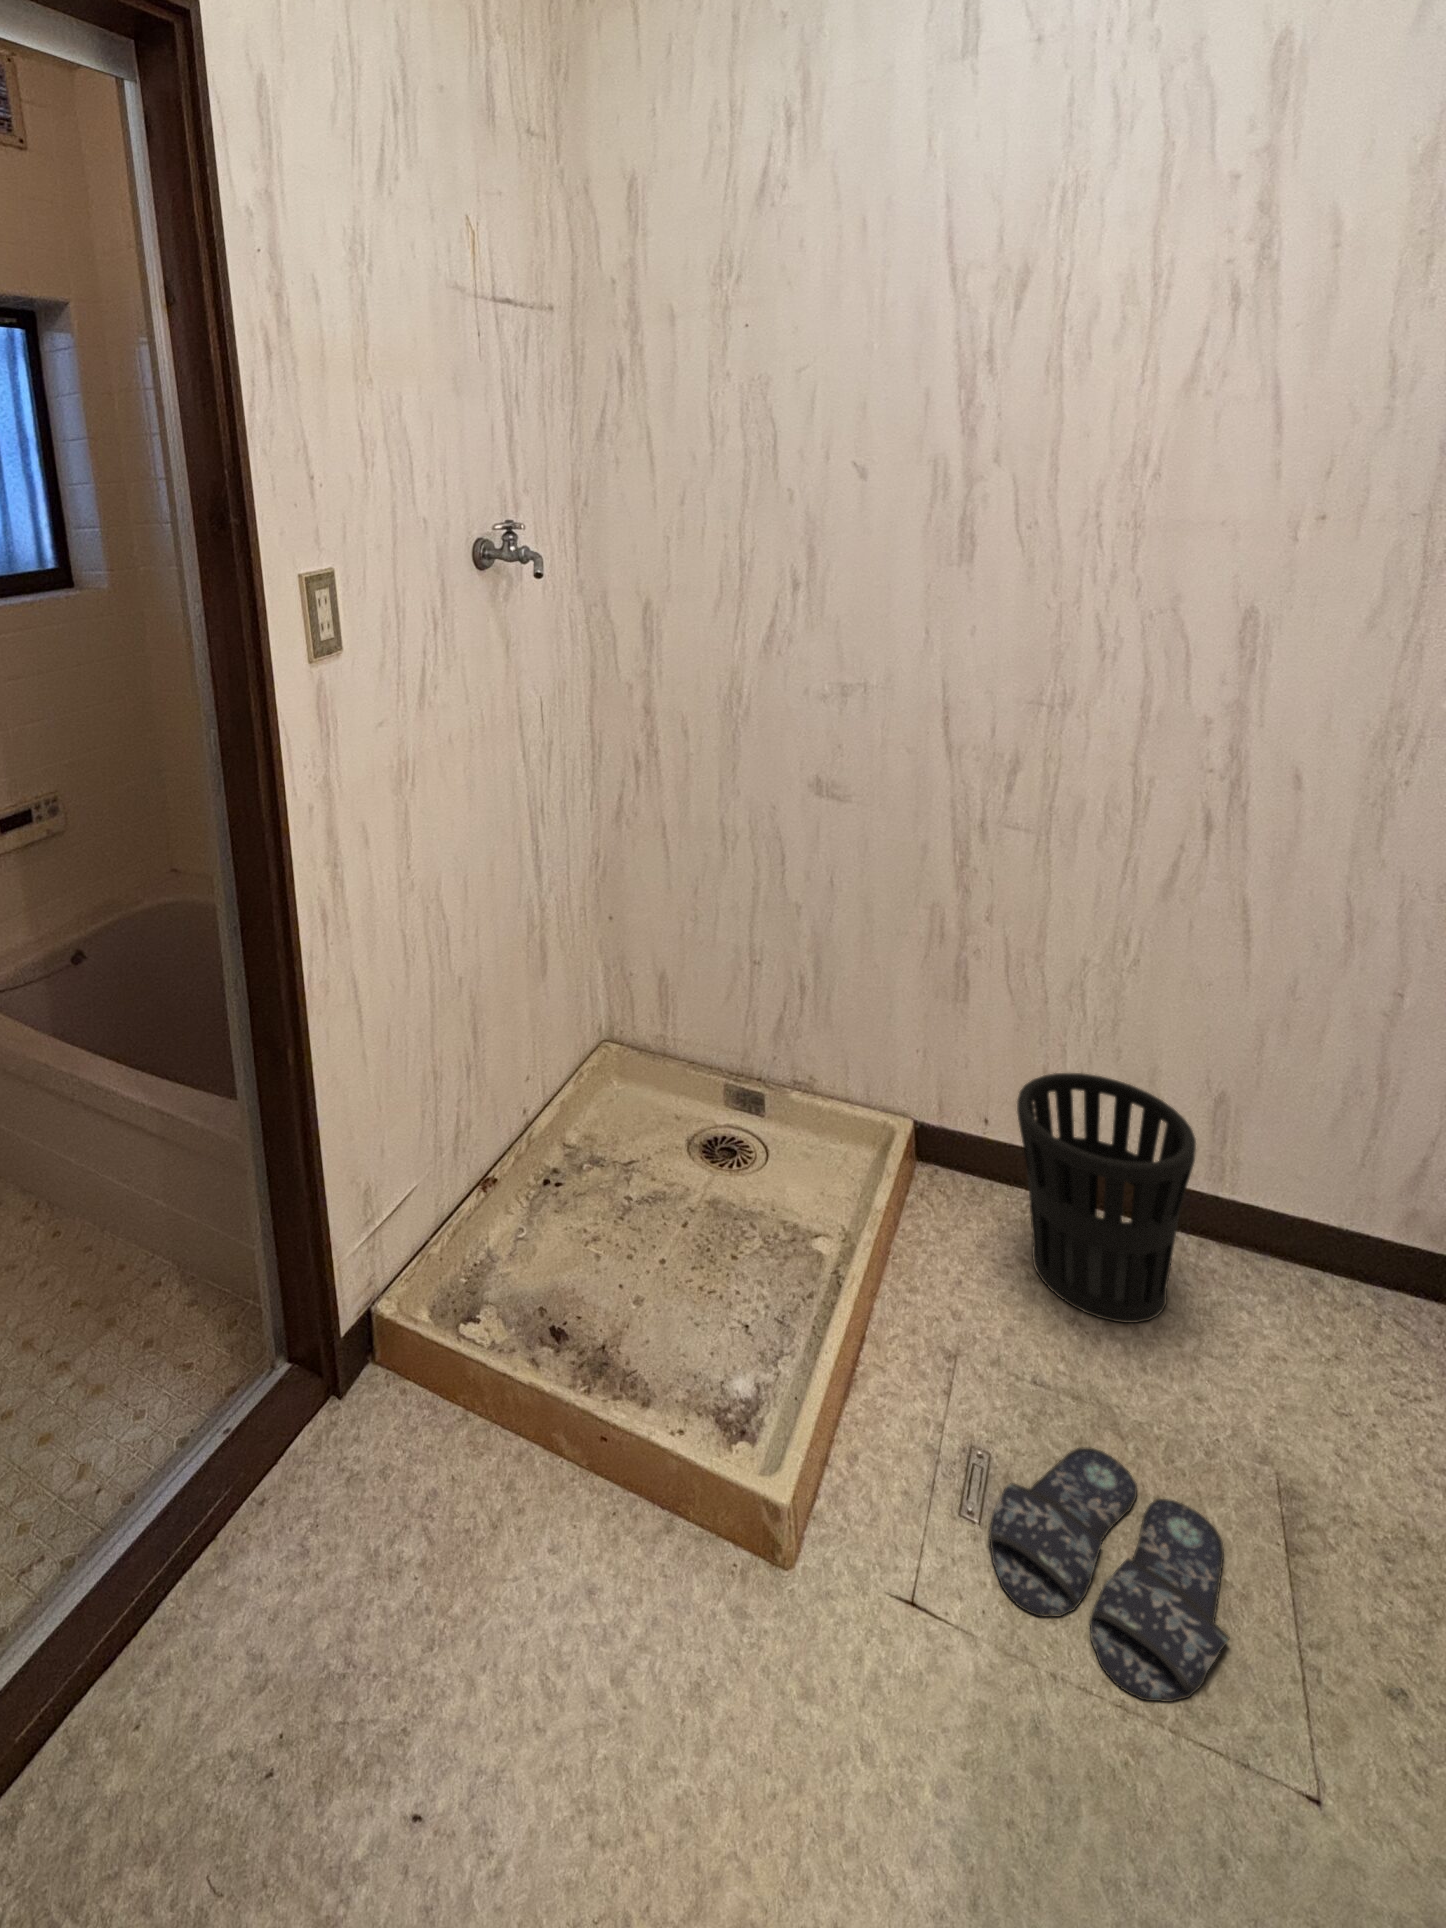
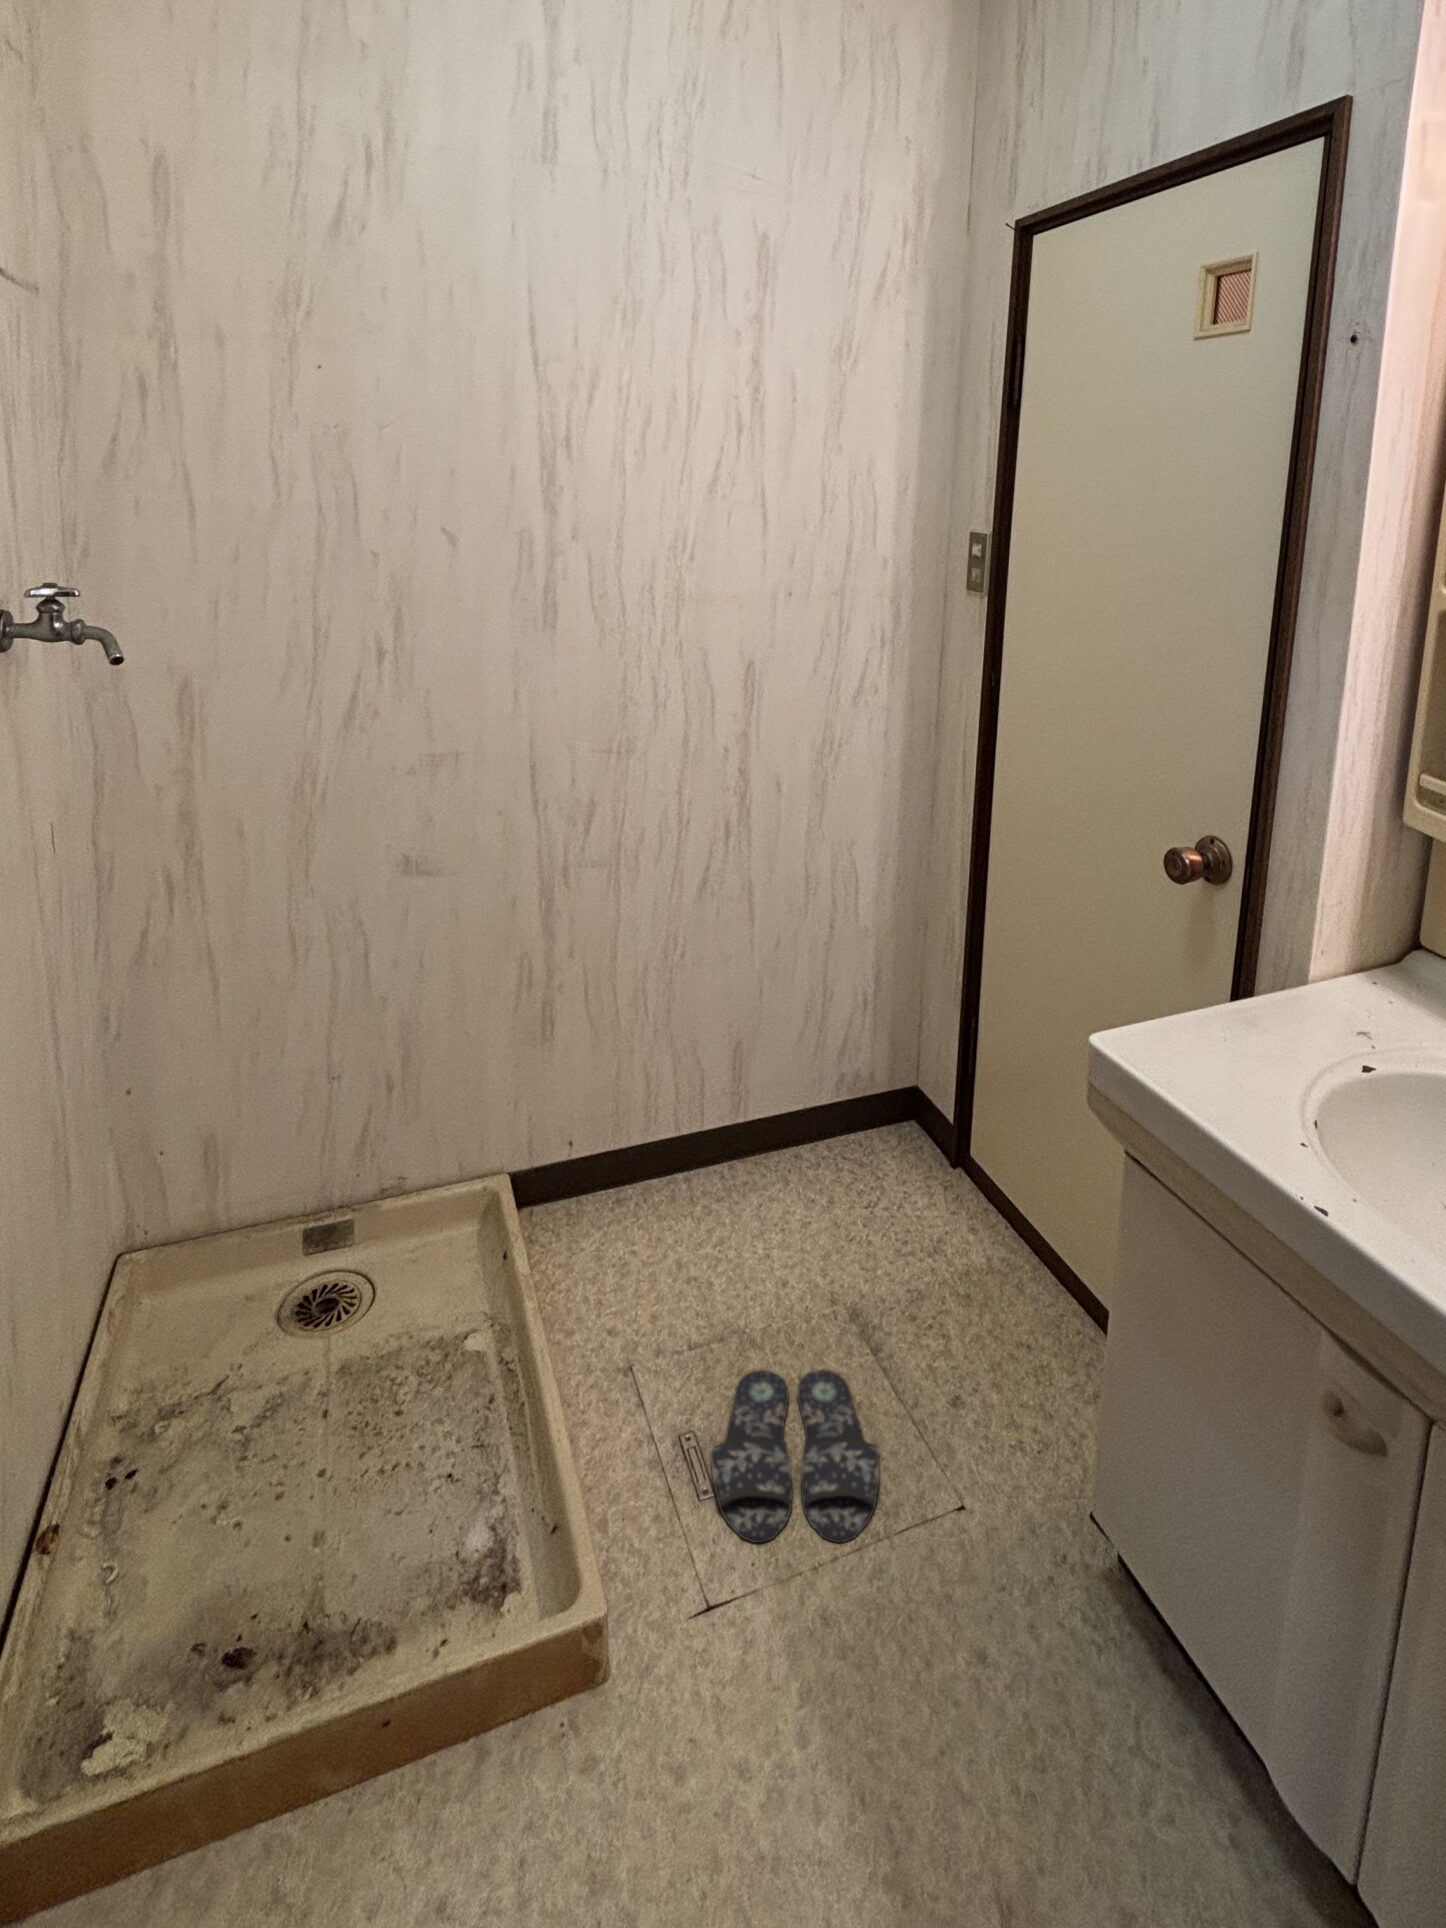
wastebasket: present [1017,1073,1196,1323] -> none [619,1049,755,1266]

